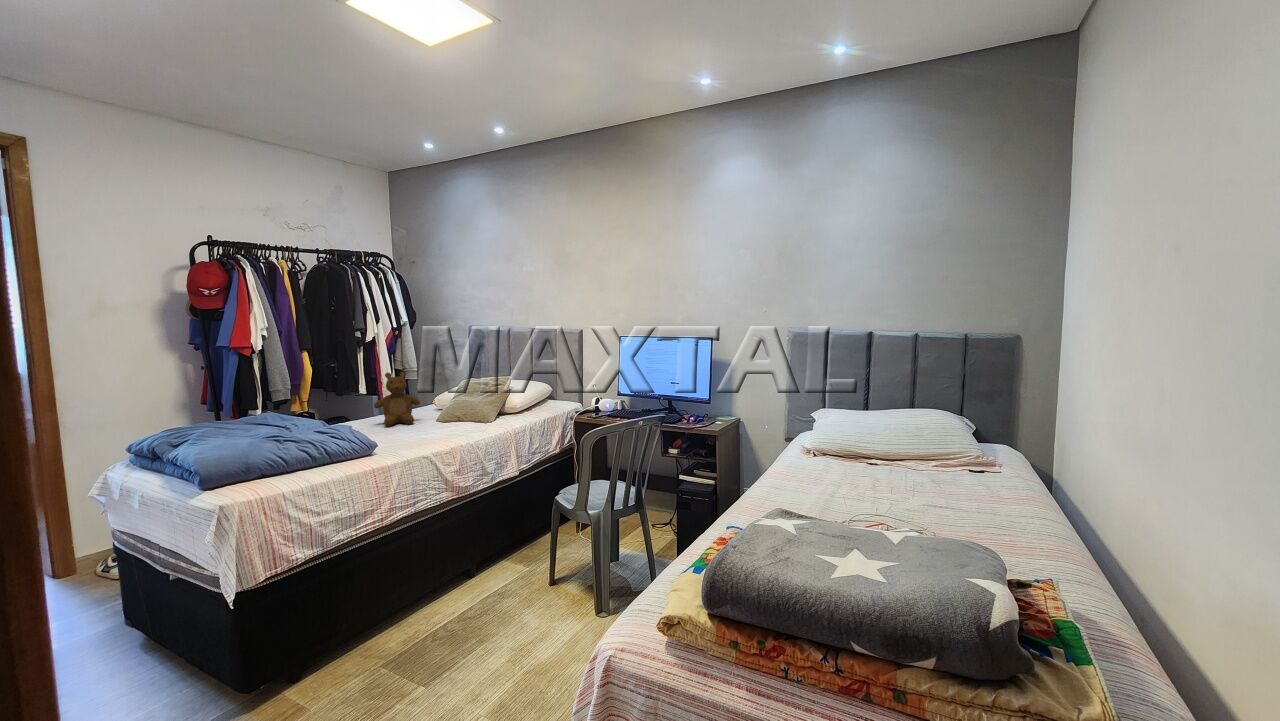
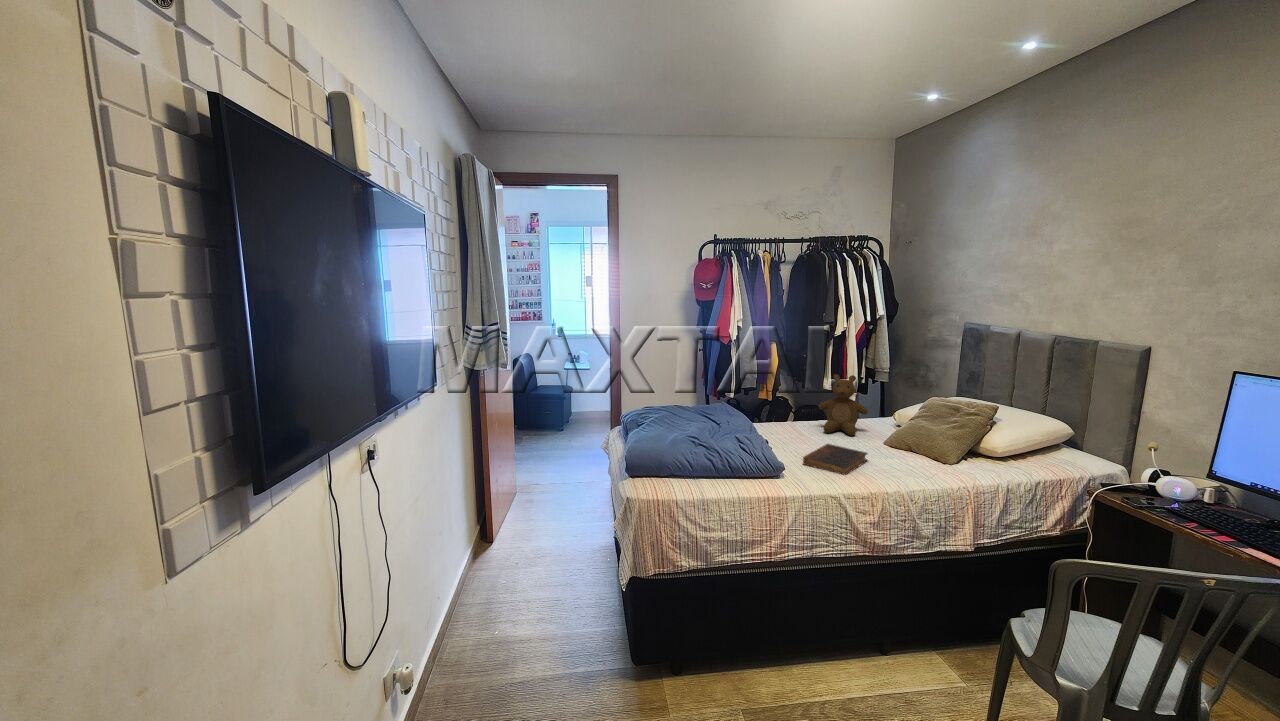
book: none [385,427,436,446] -> present [803,444,867,475]

